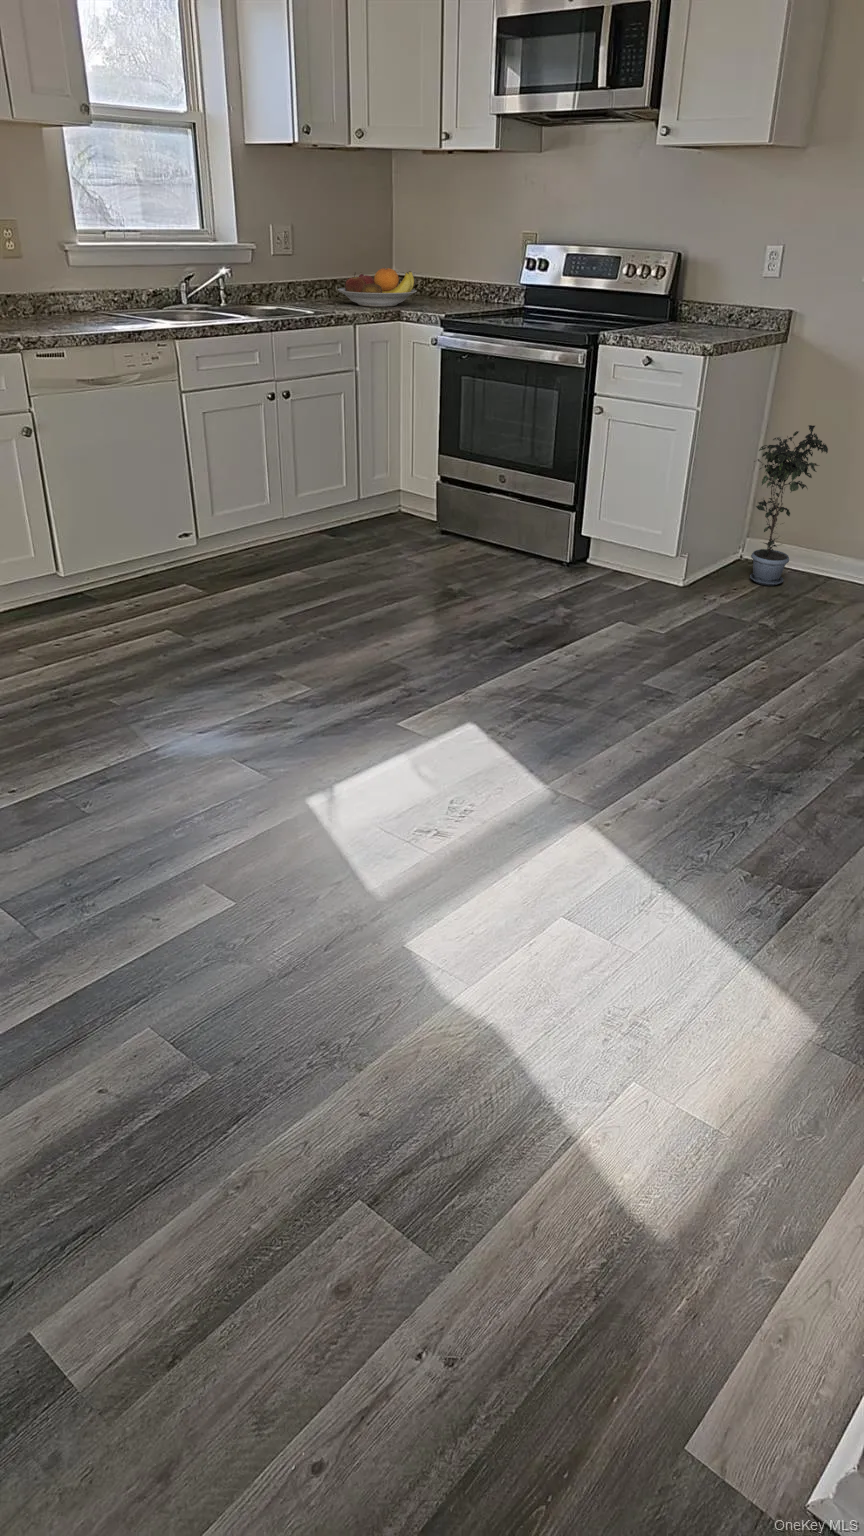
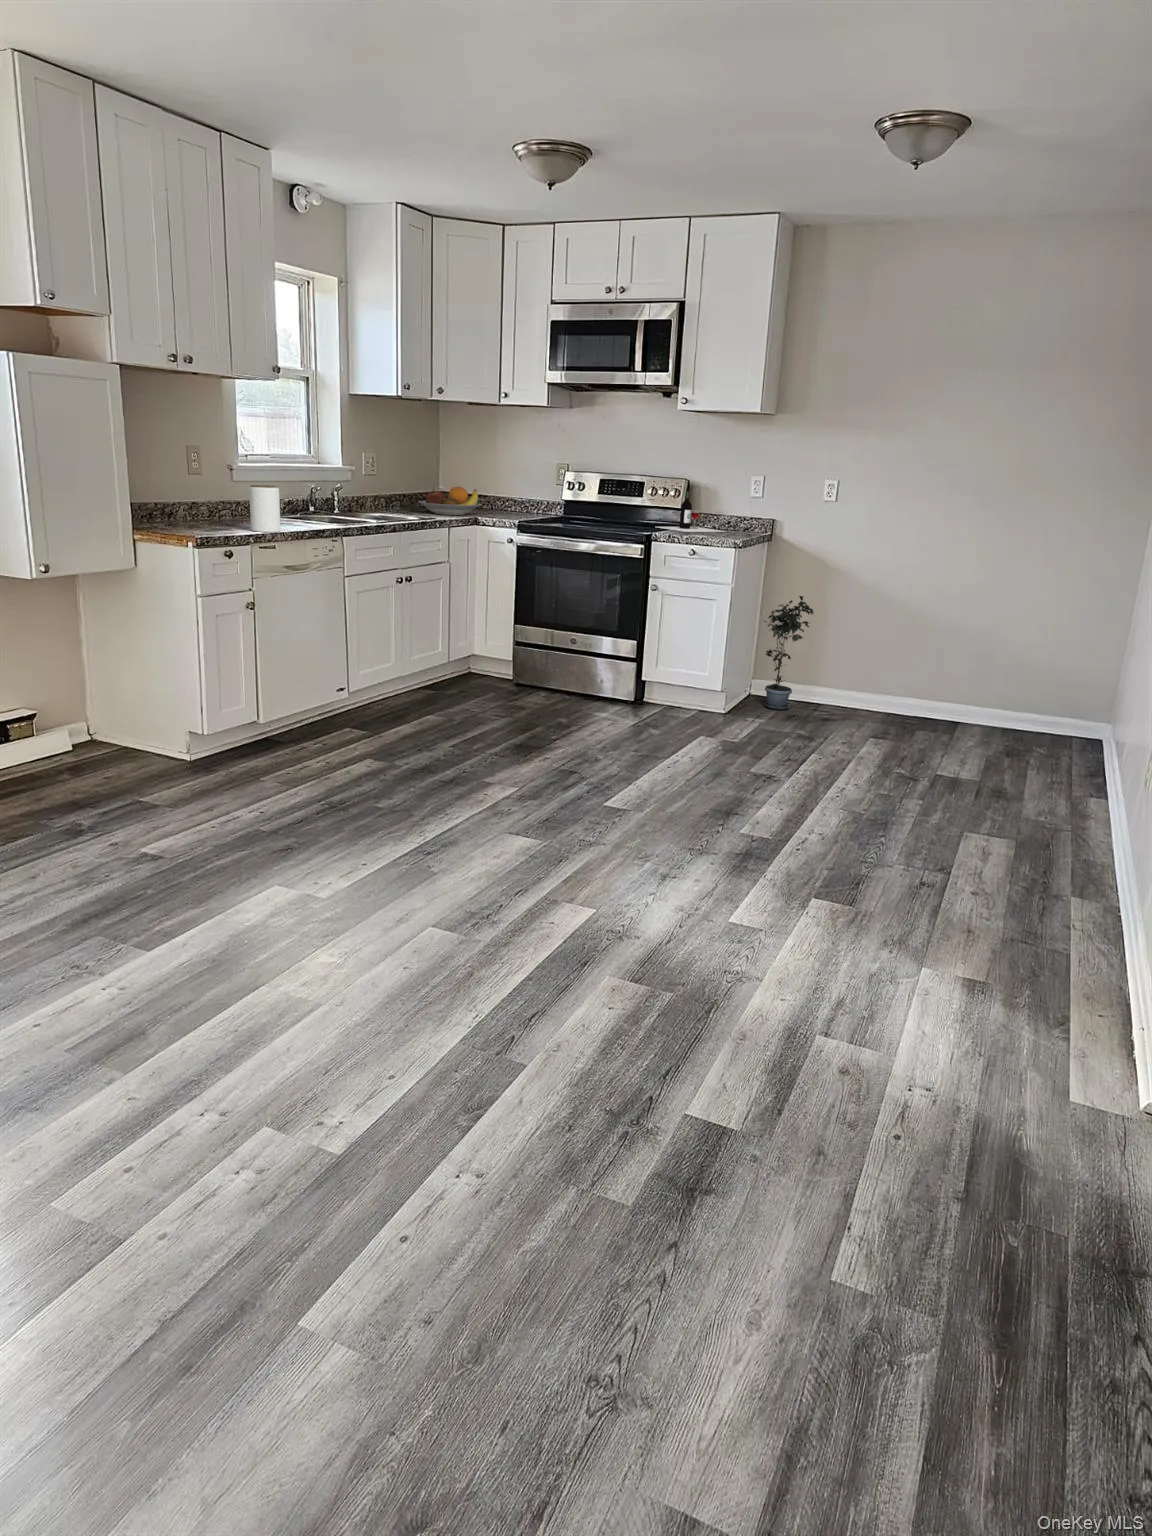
wine bottle: none [626,269,730,329] -> present [656,492,725,532]
jar: none [28,272,73,335] -> present [249,485,281,532]

